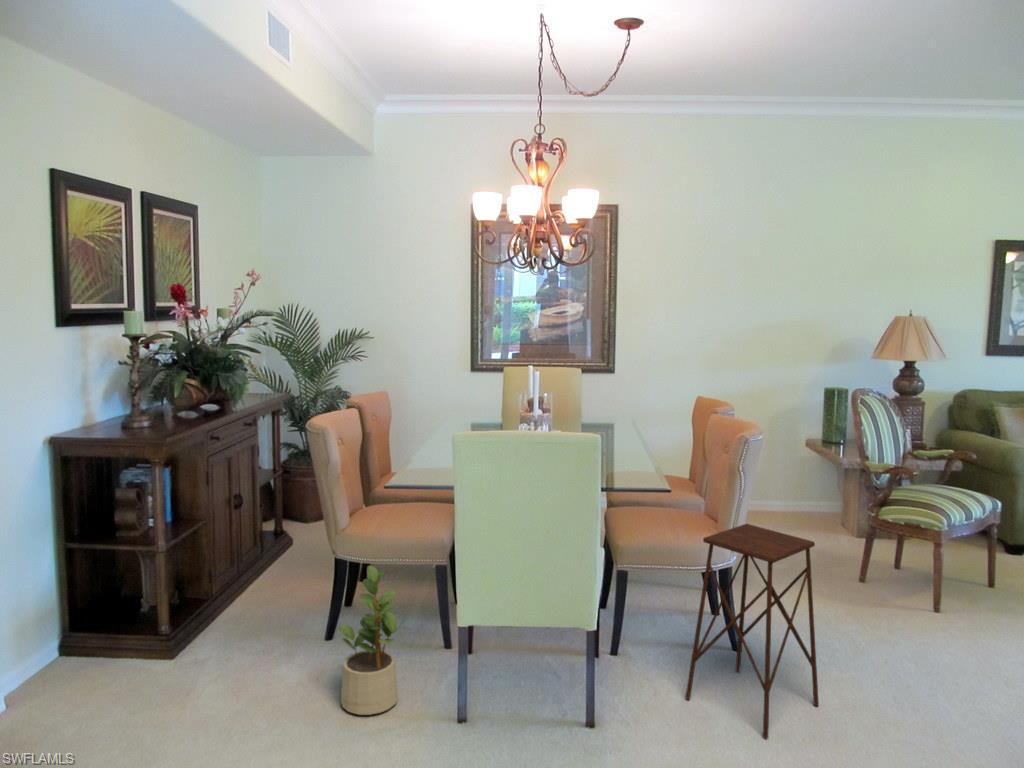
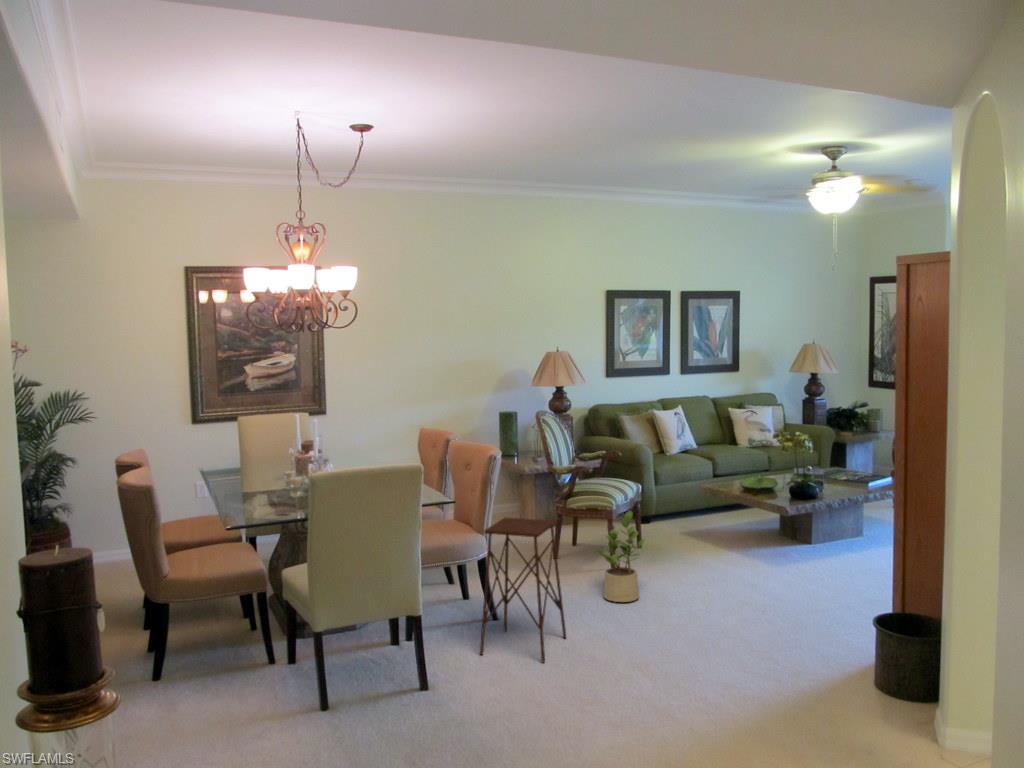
potted plant: present [339,566,405,715] -> present [598,511,644,602]

